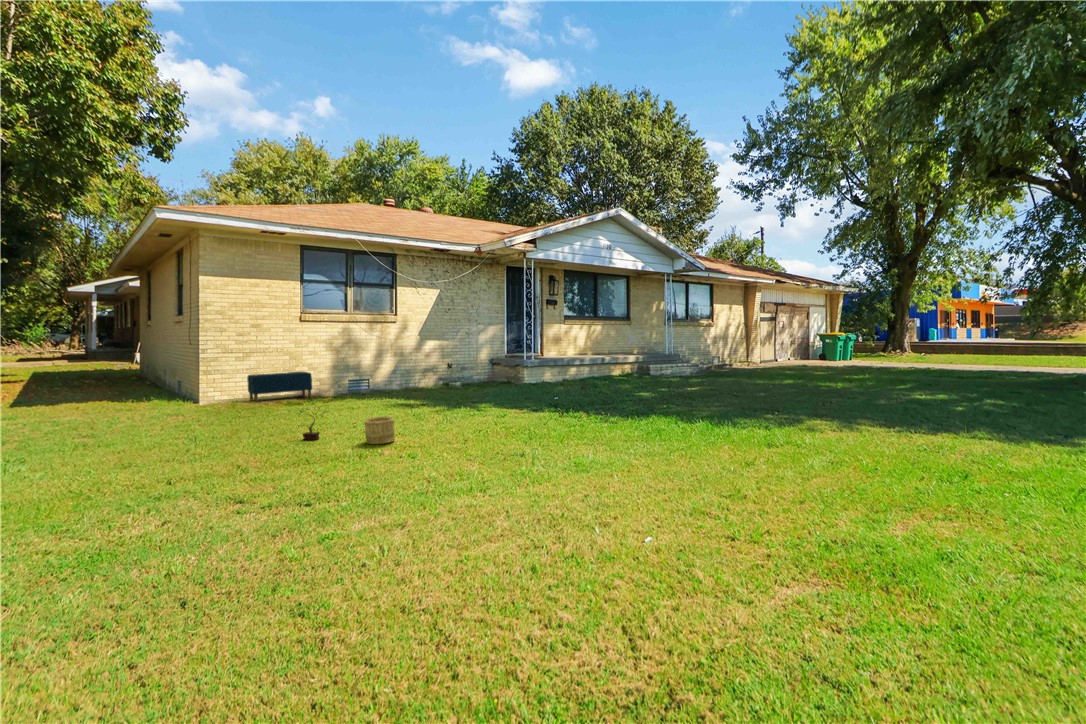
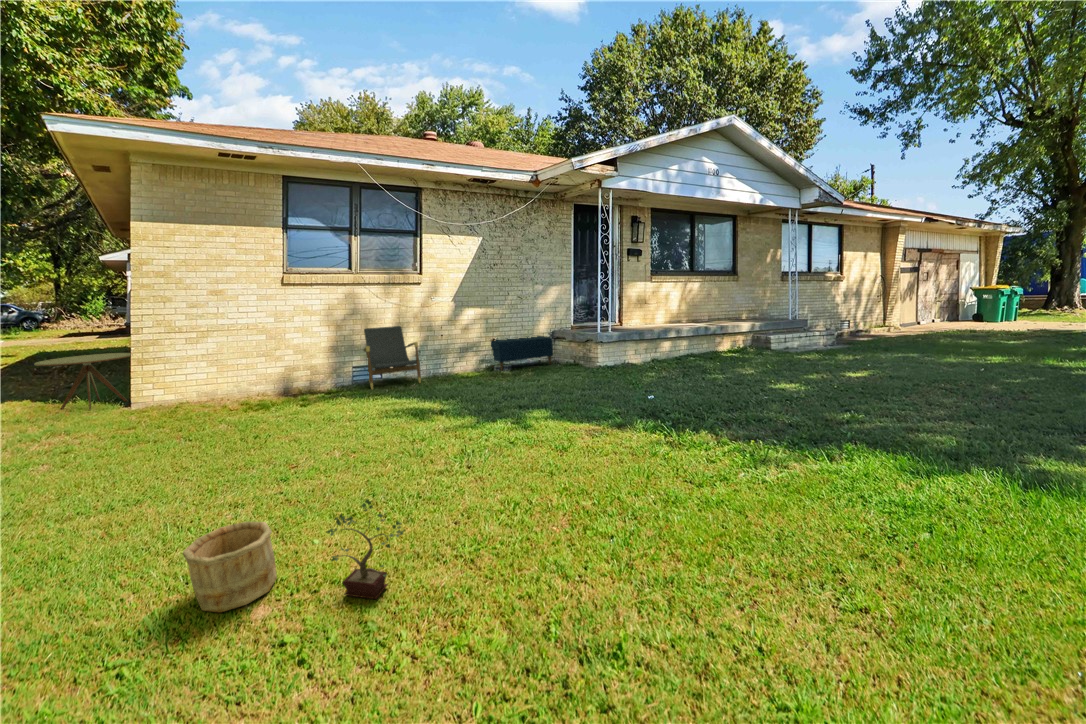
lounge chair: none [356,352,398,395] -> present [363,326,421,389]
round table: none [128,367,191,405] -> present [35,353,131,410]
bench: present [247,372,312,403] -> present [491,336,553,371]
potted plant: present [298,403,326,440] -> present [326,499,404,599]

